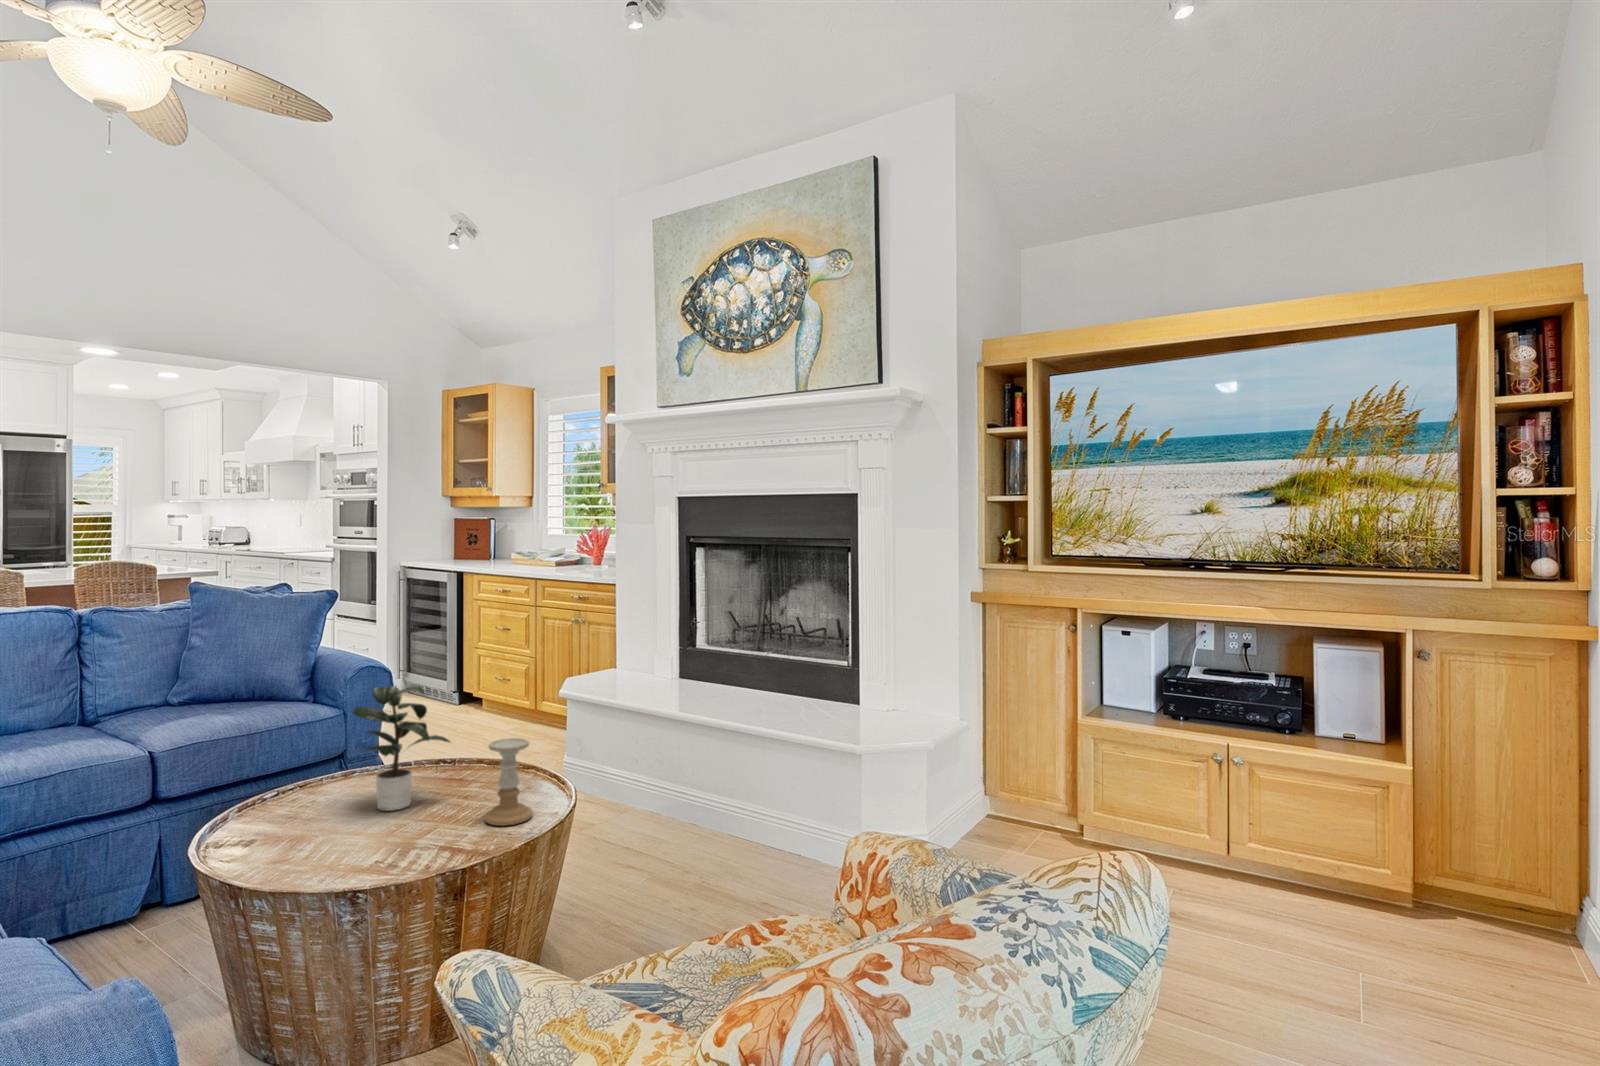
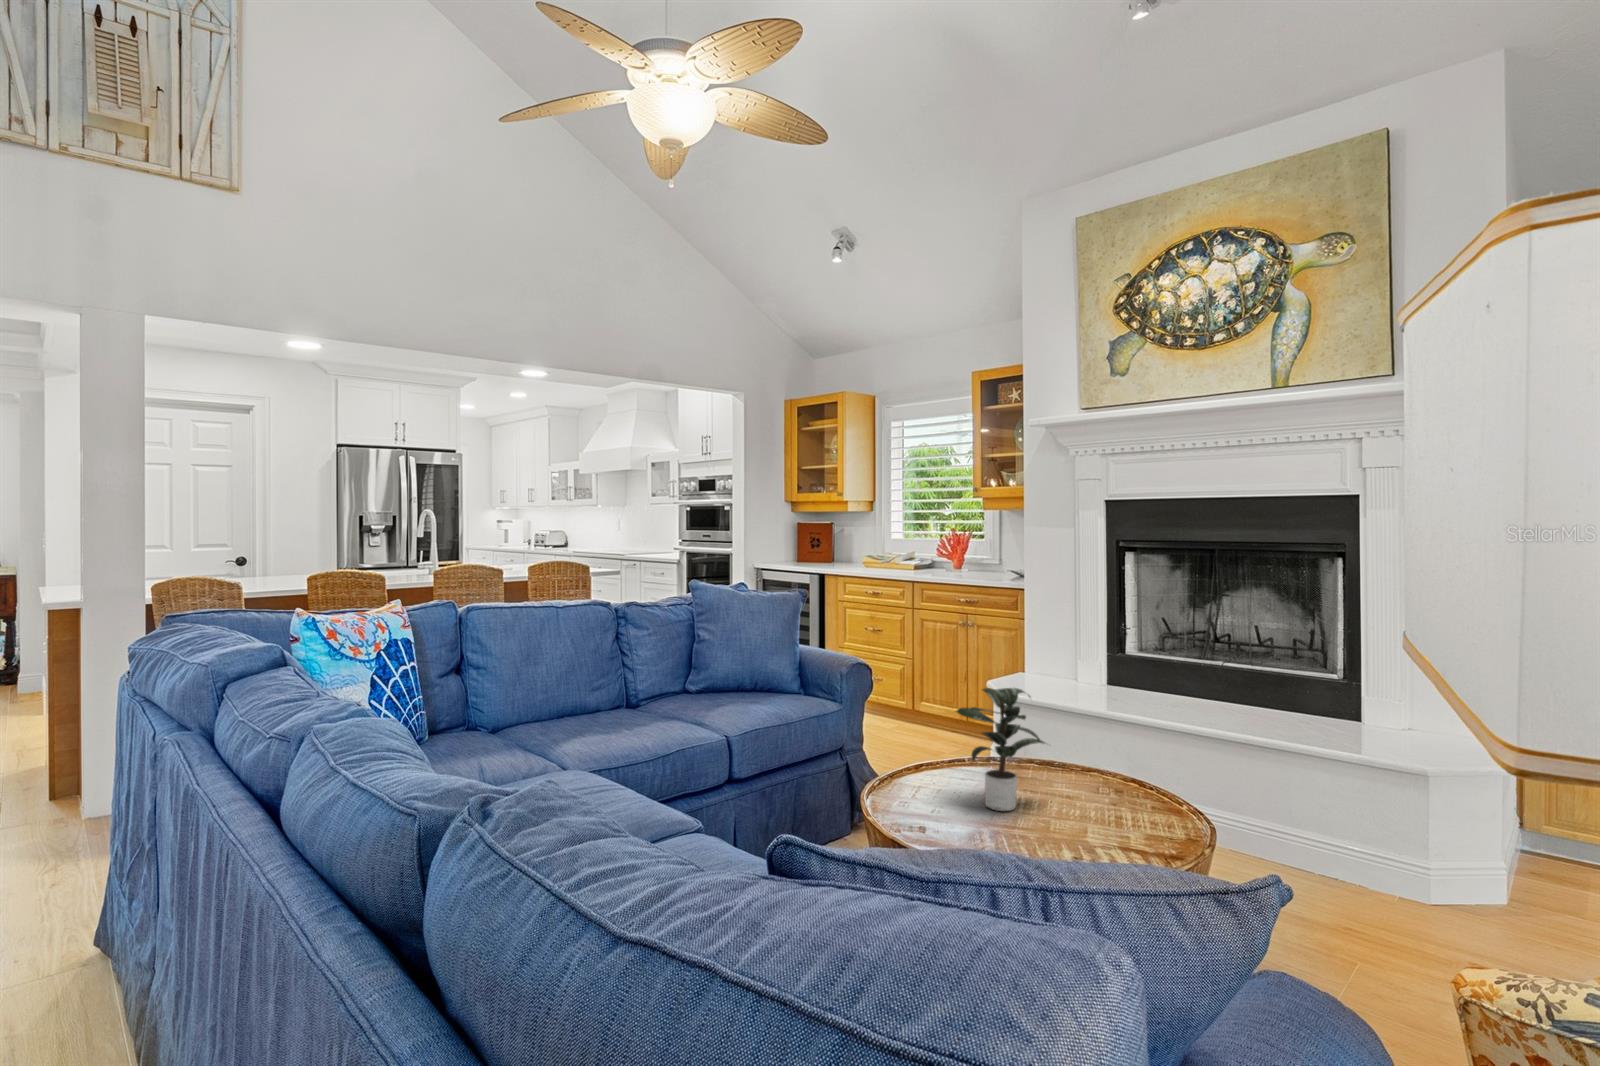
candle holder: present [484,738,533,826] -> none [1111,746,1162,835]

